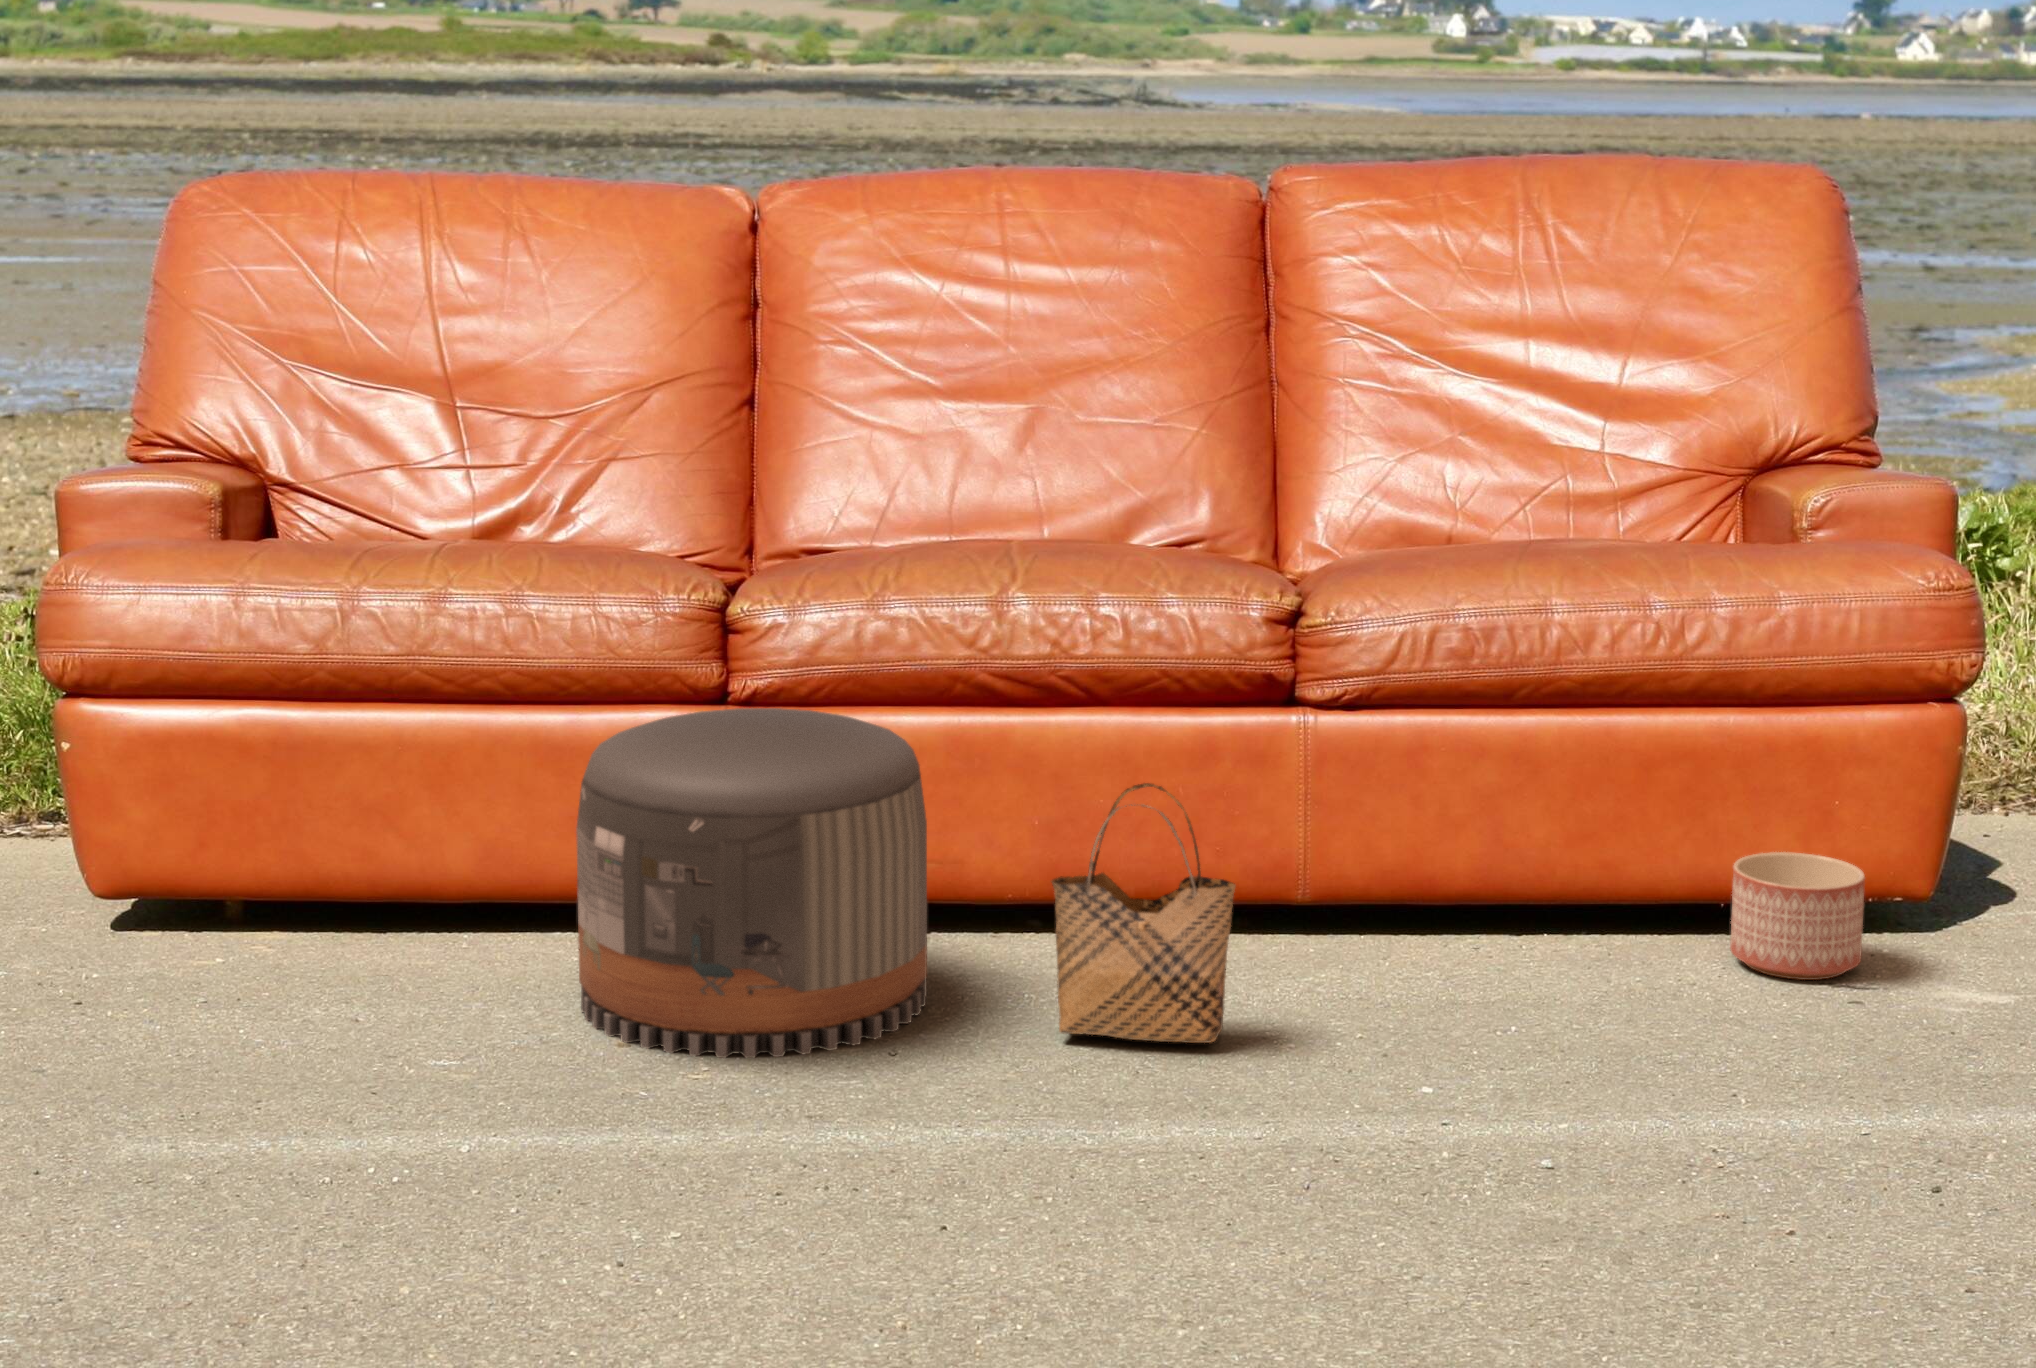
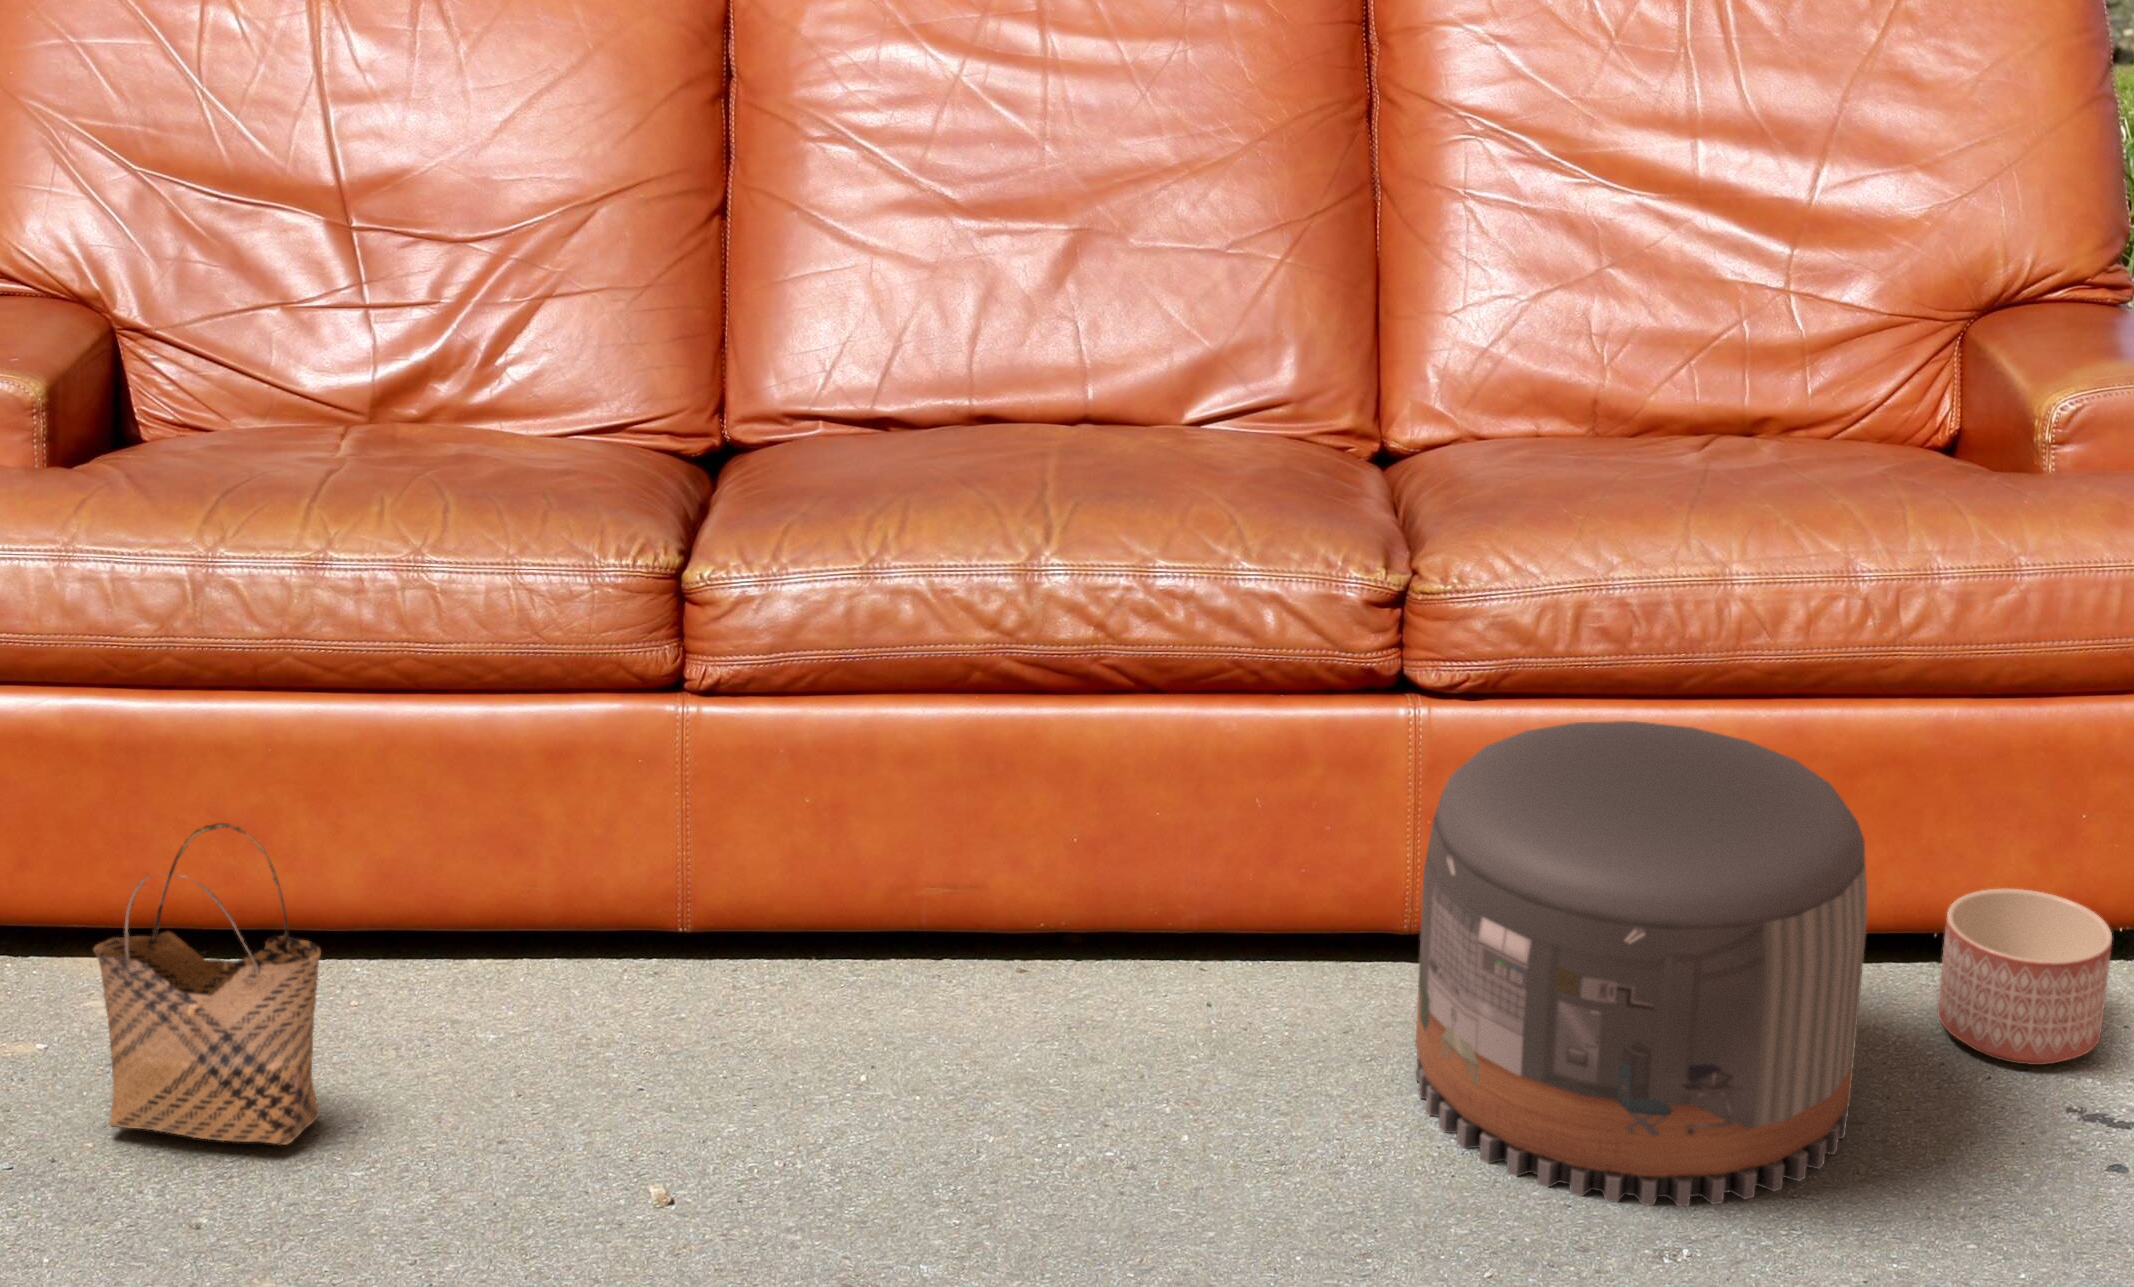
pouf: present [576,708,927,1058] -> present [1416,721,1867,1206]
woven basket: present [1051,783,1236,1043] -> present [94,823,321,1145]

